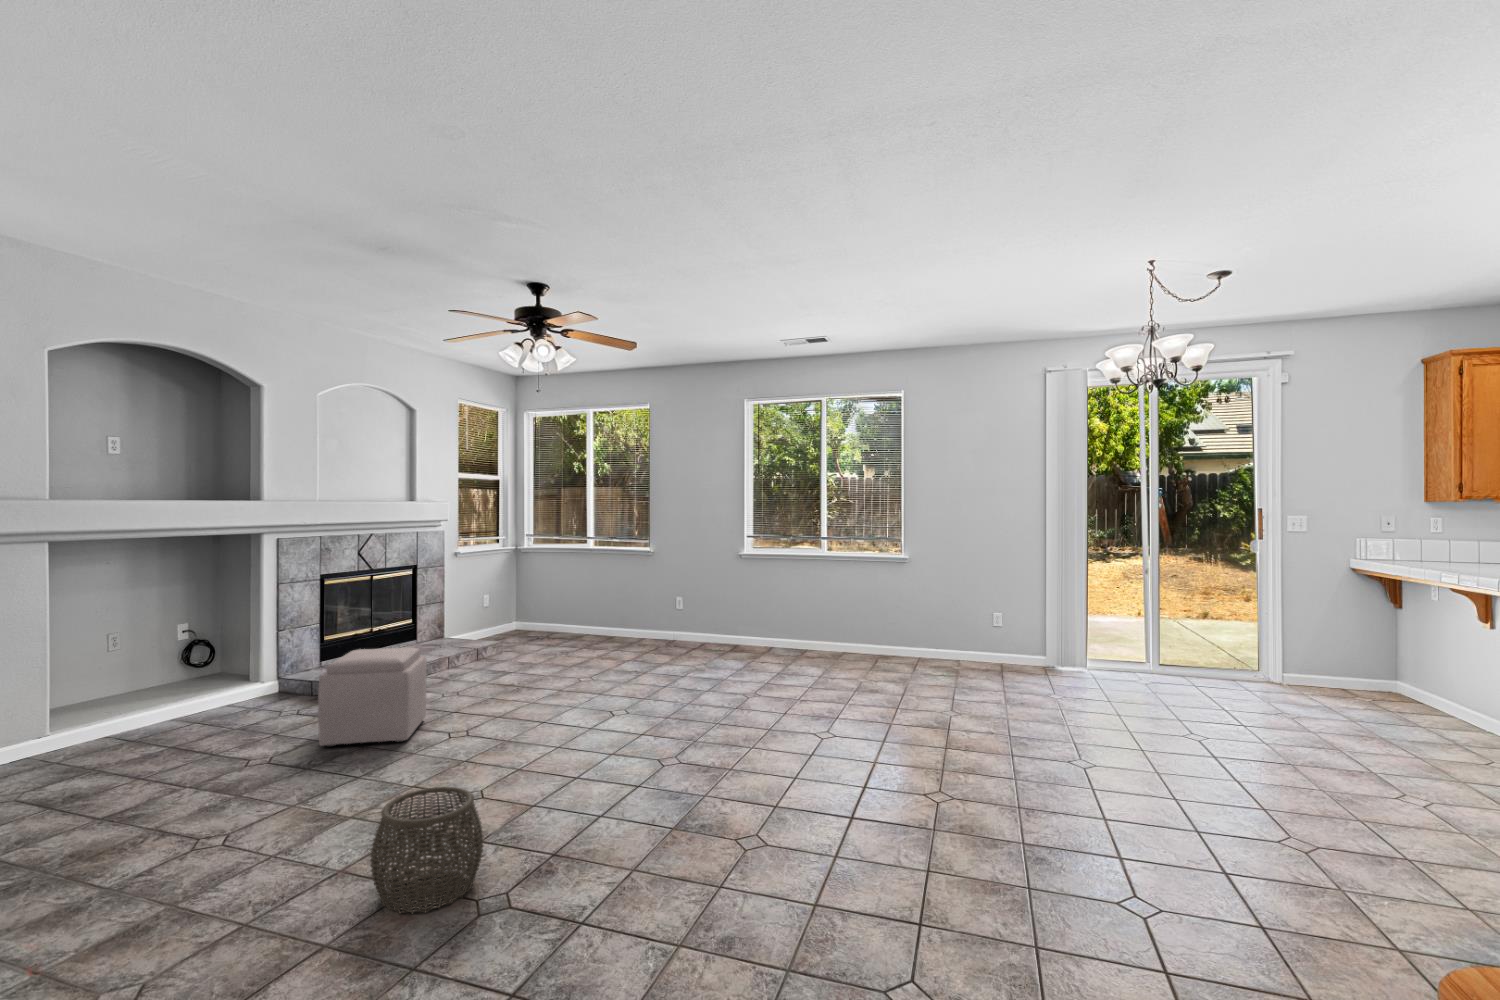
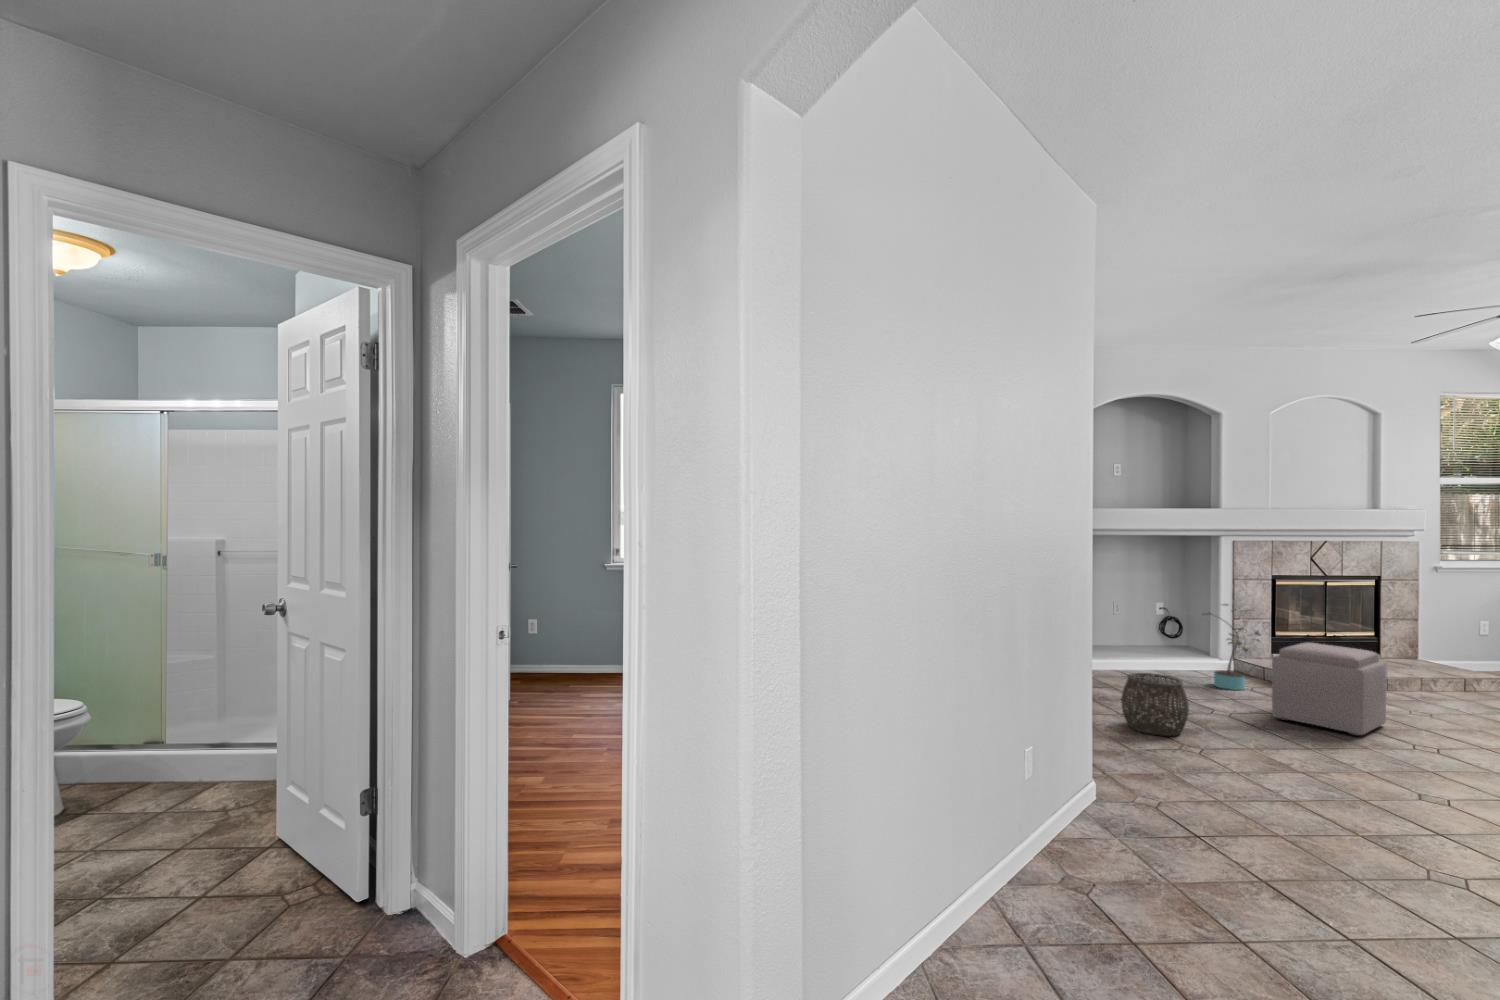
potted plant: none [236,617,308,721] -> present [1203,604,1260,690]
woven basket: present [370,787,484,914] -> present [1121,673,1189,736]

